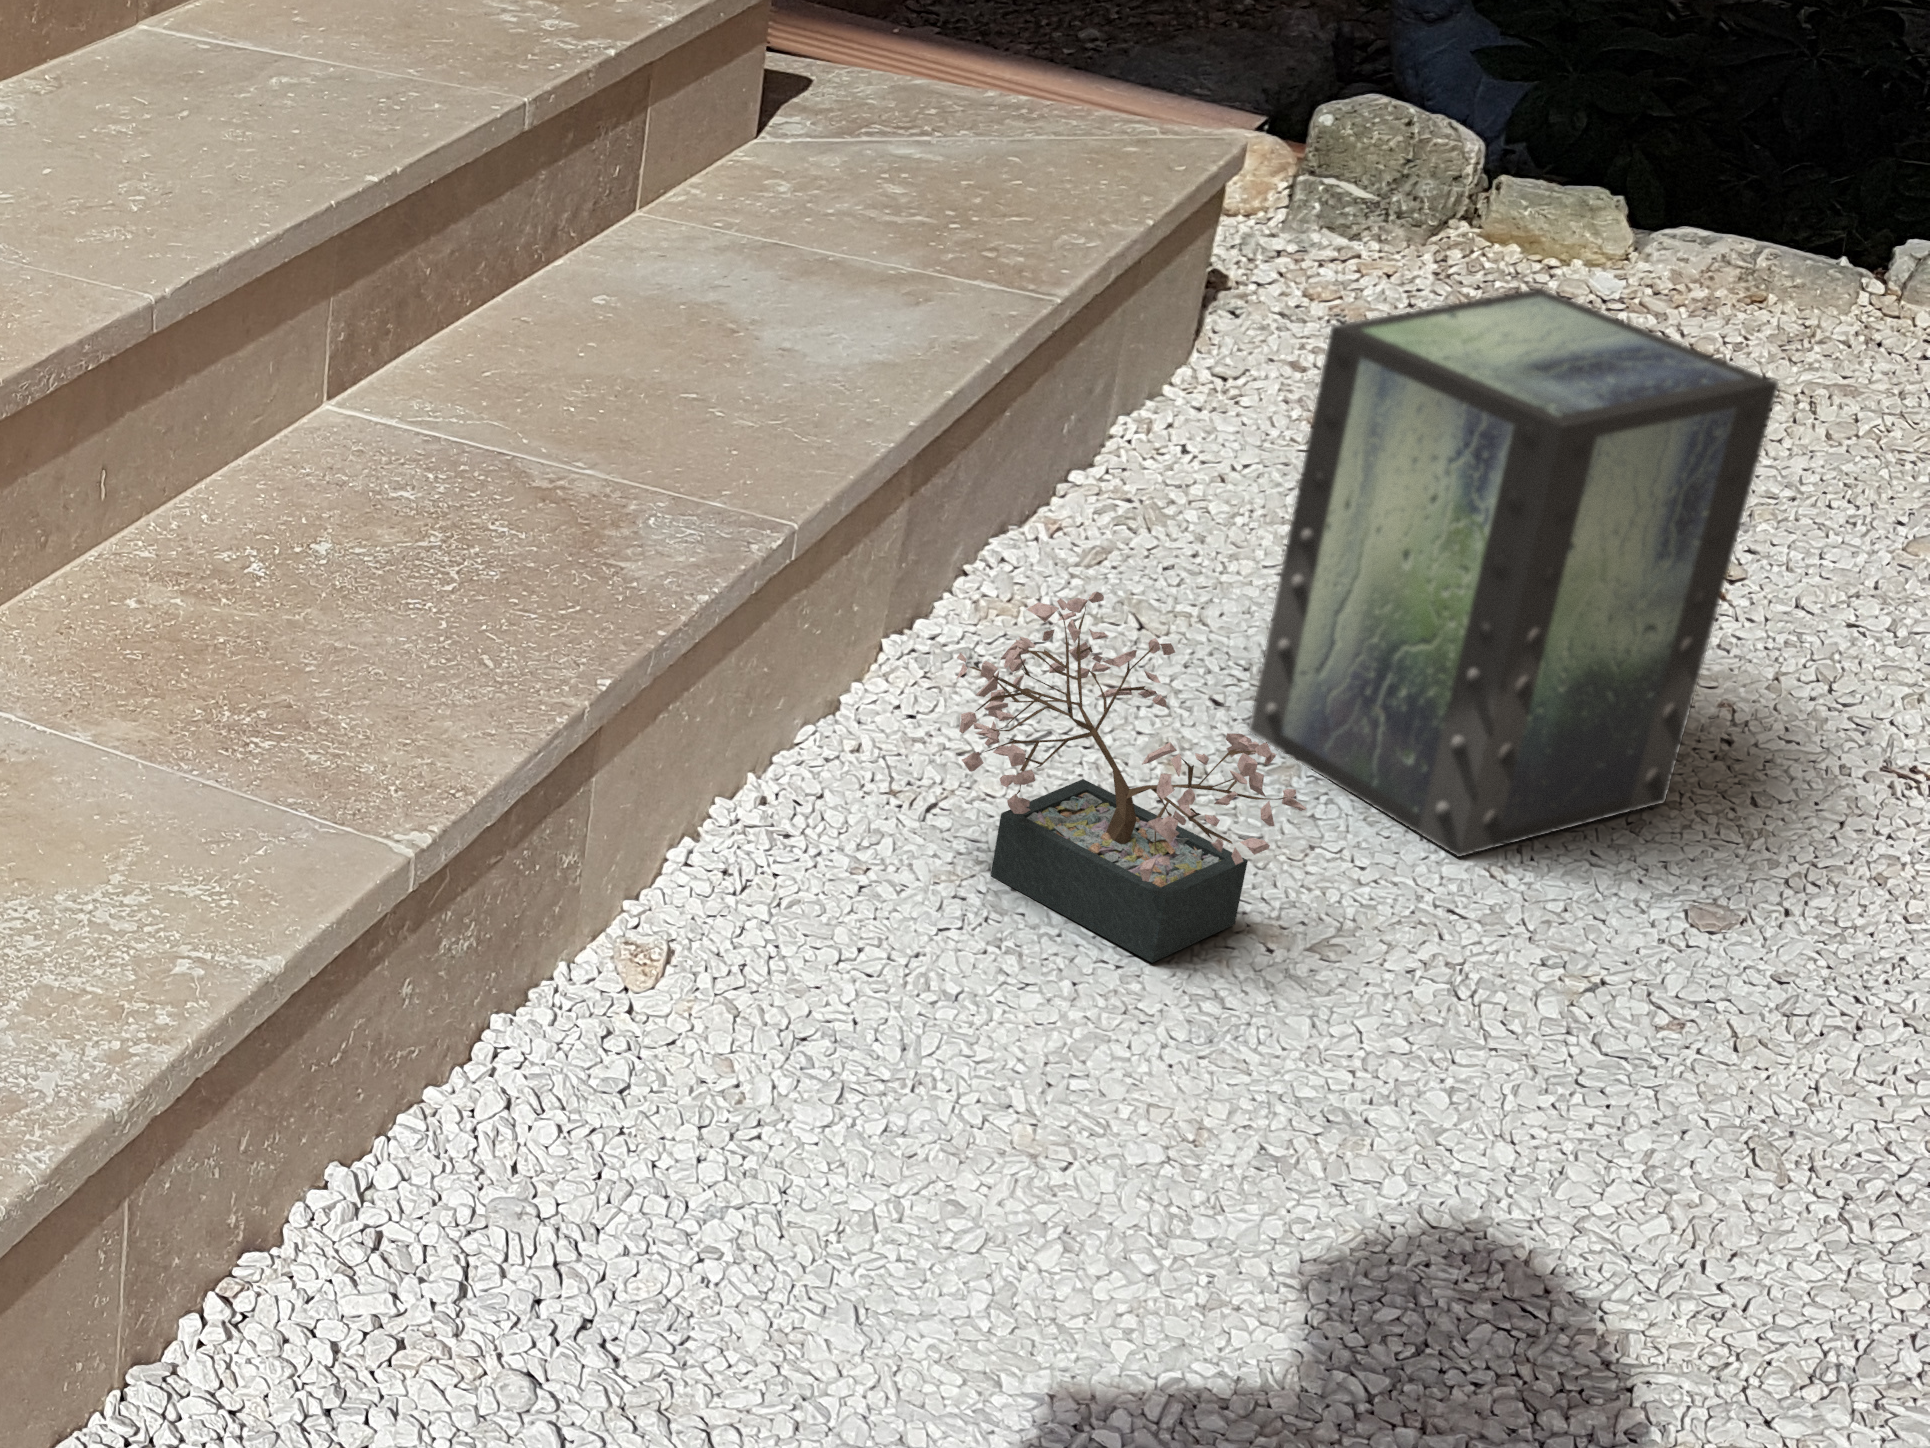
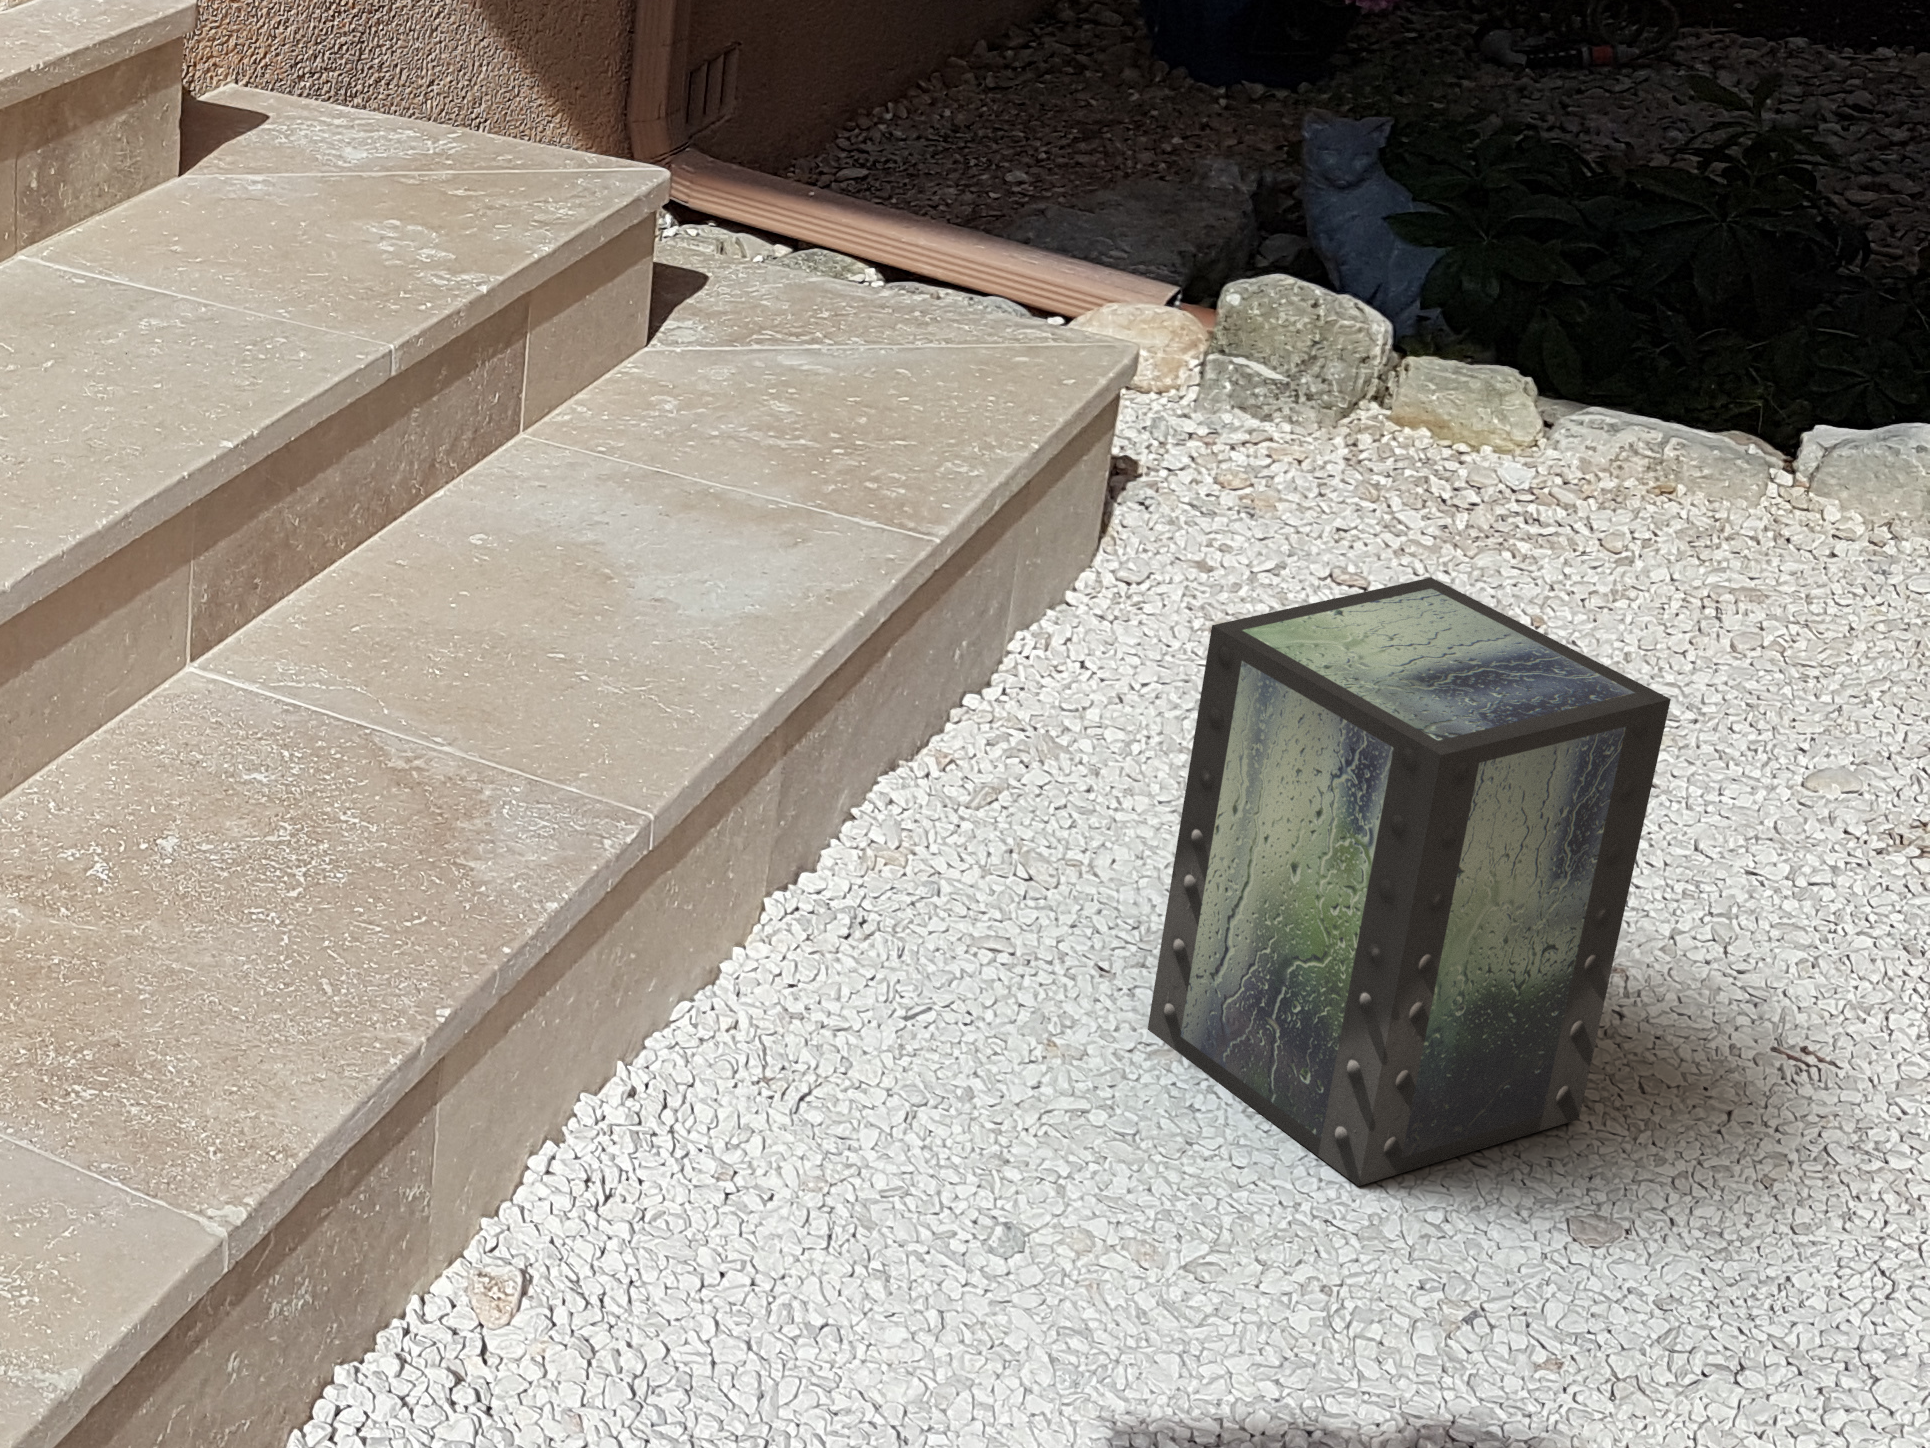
decorative plant: present [957,592,1306,963] -> none [822,911,1187,1317]

